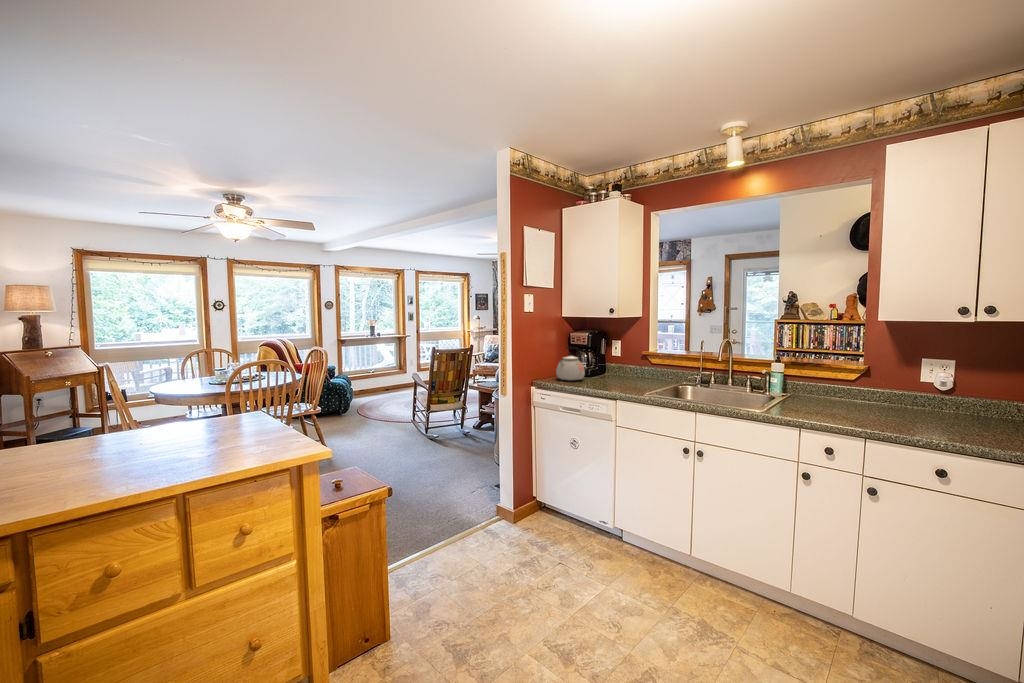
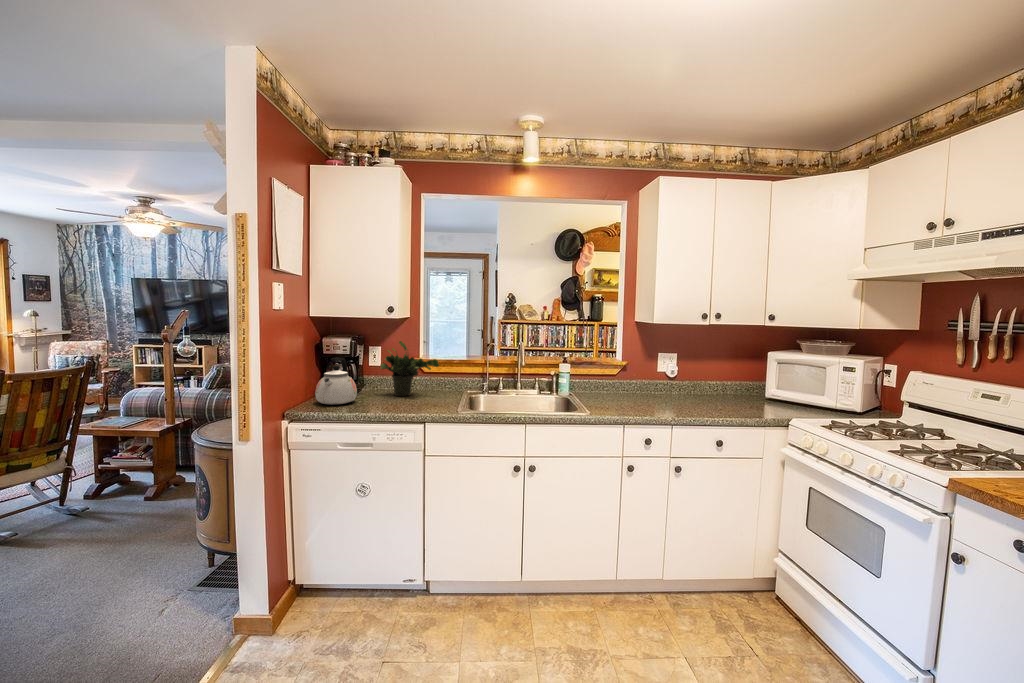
potted plant: none [607,336,653,382] -> present [380,341,439,396]

